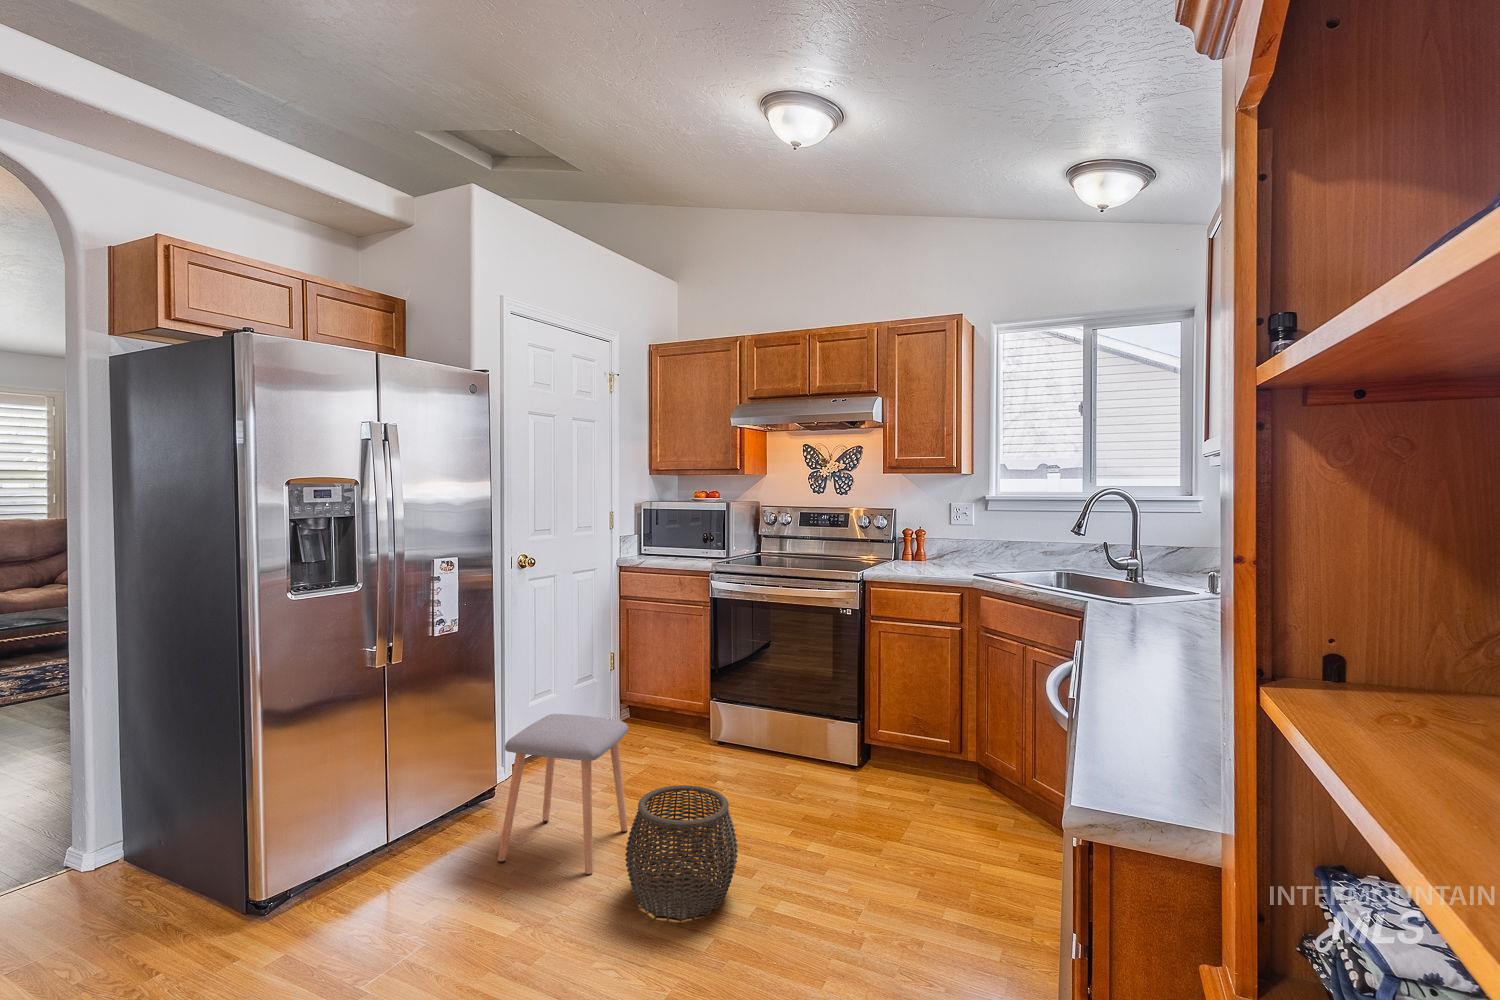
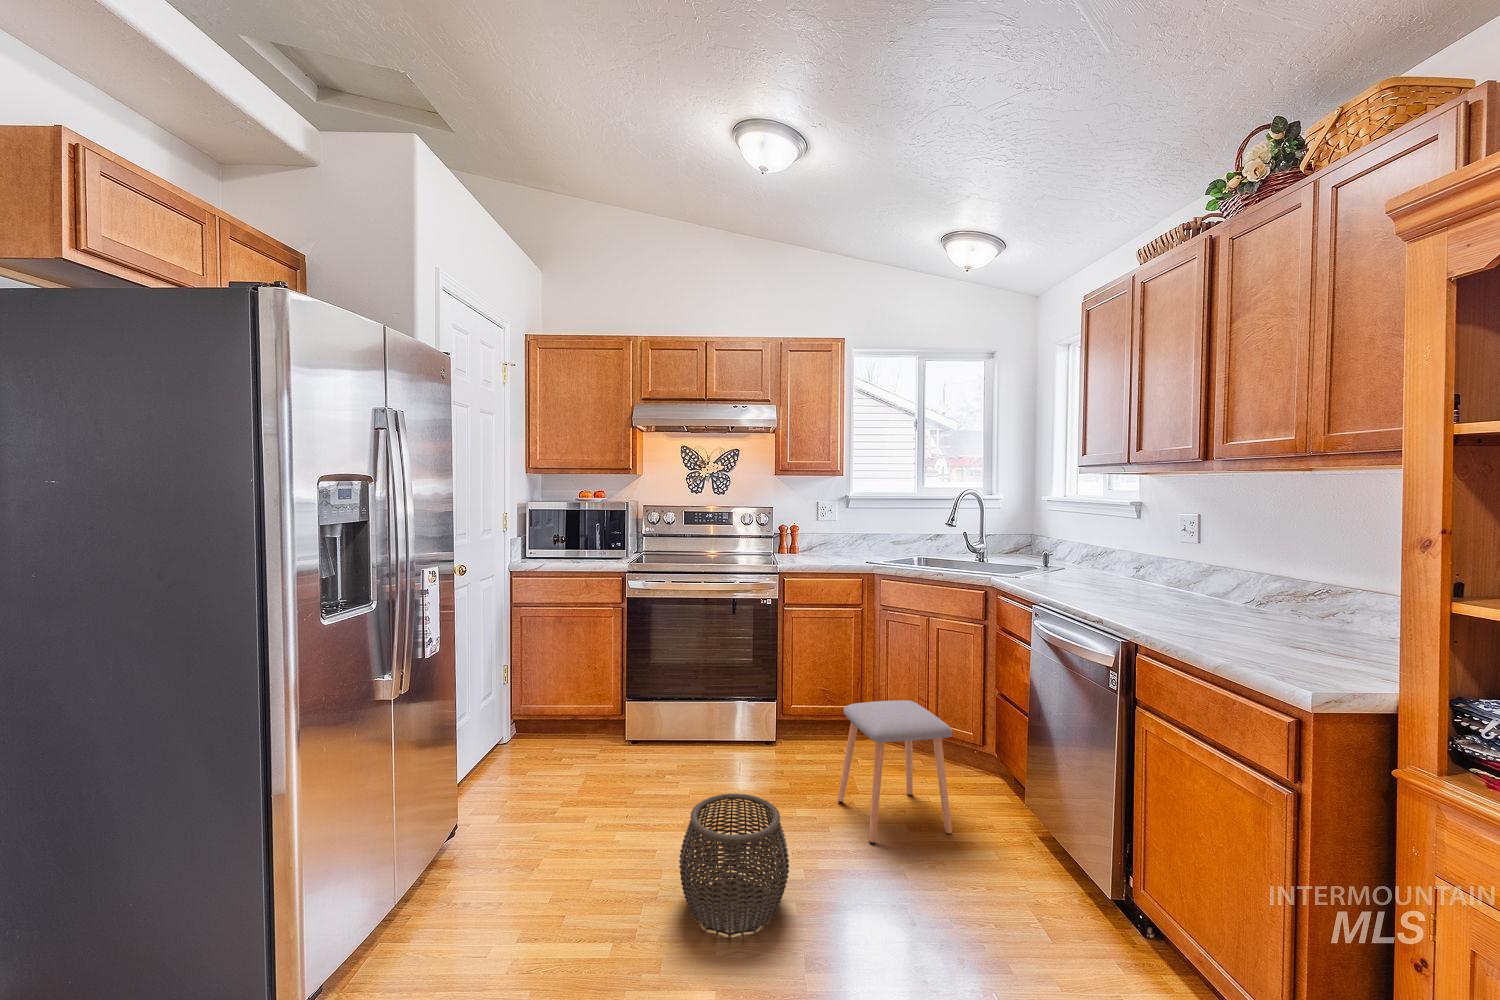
stool: present [498,714,628,875] -> present [838,700,953,844]

